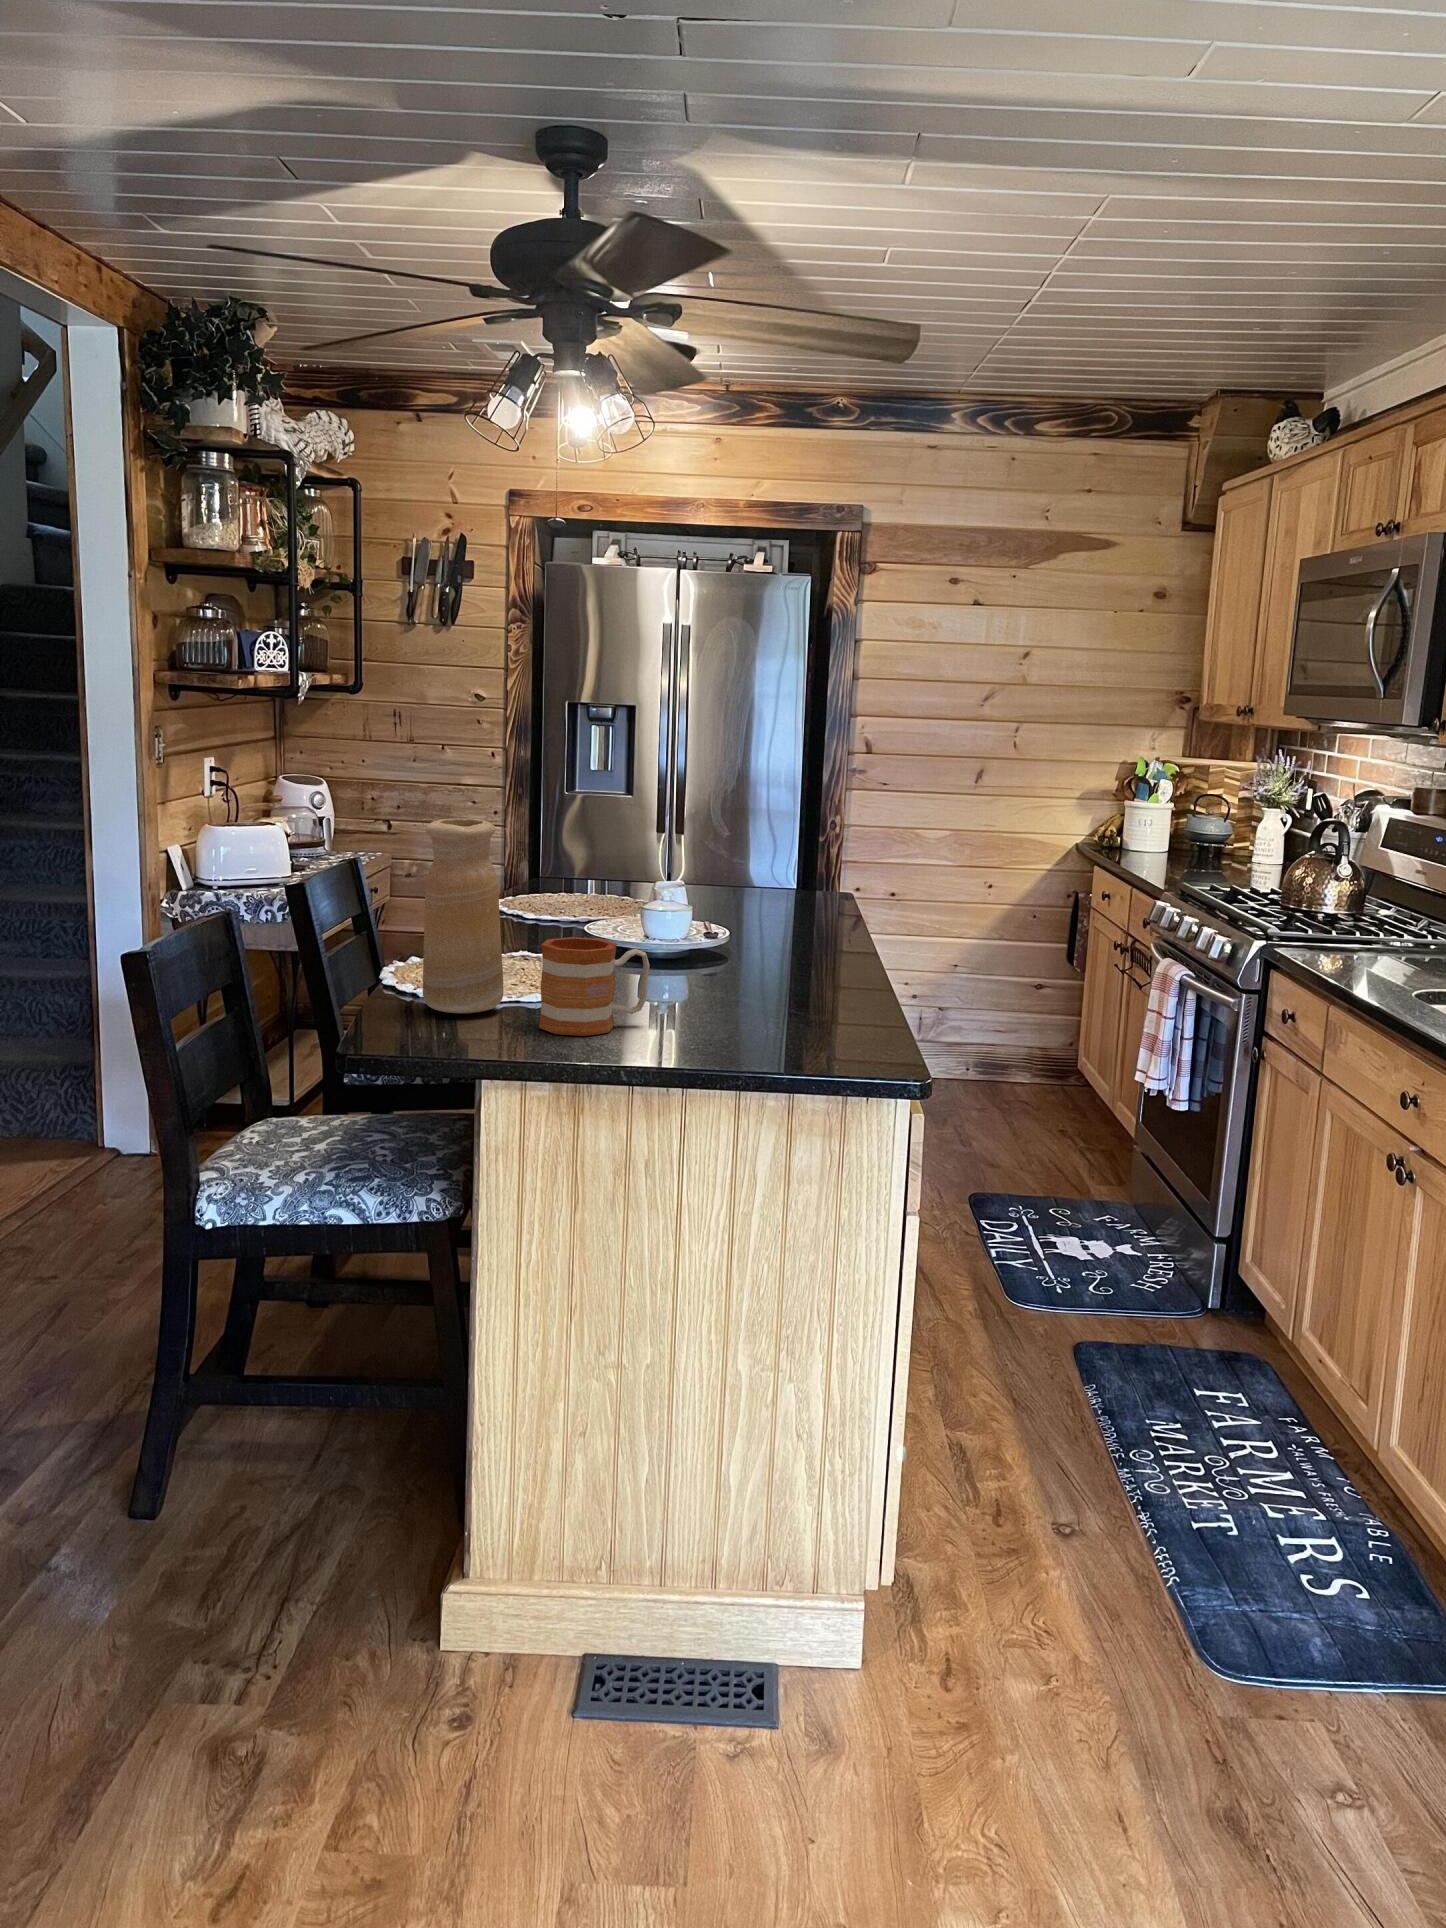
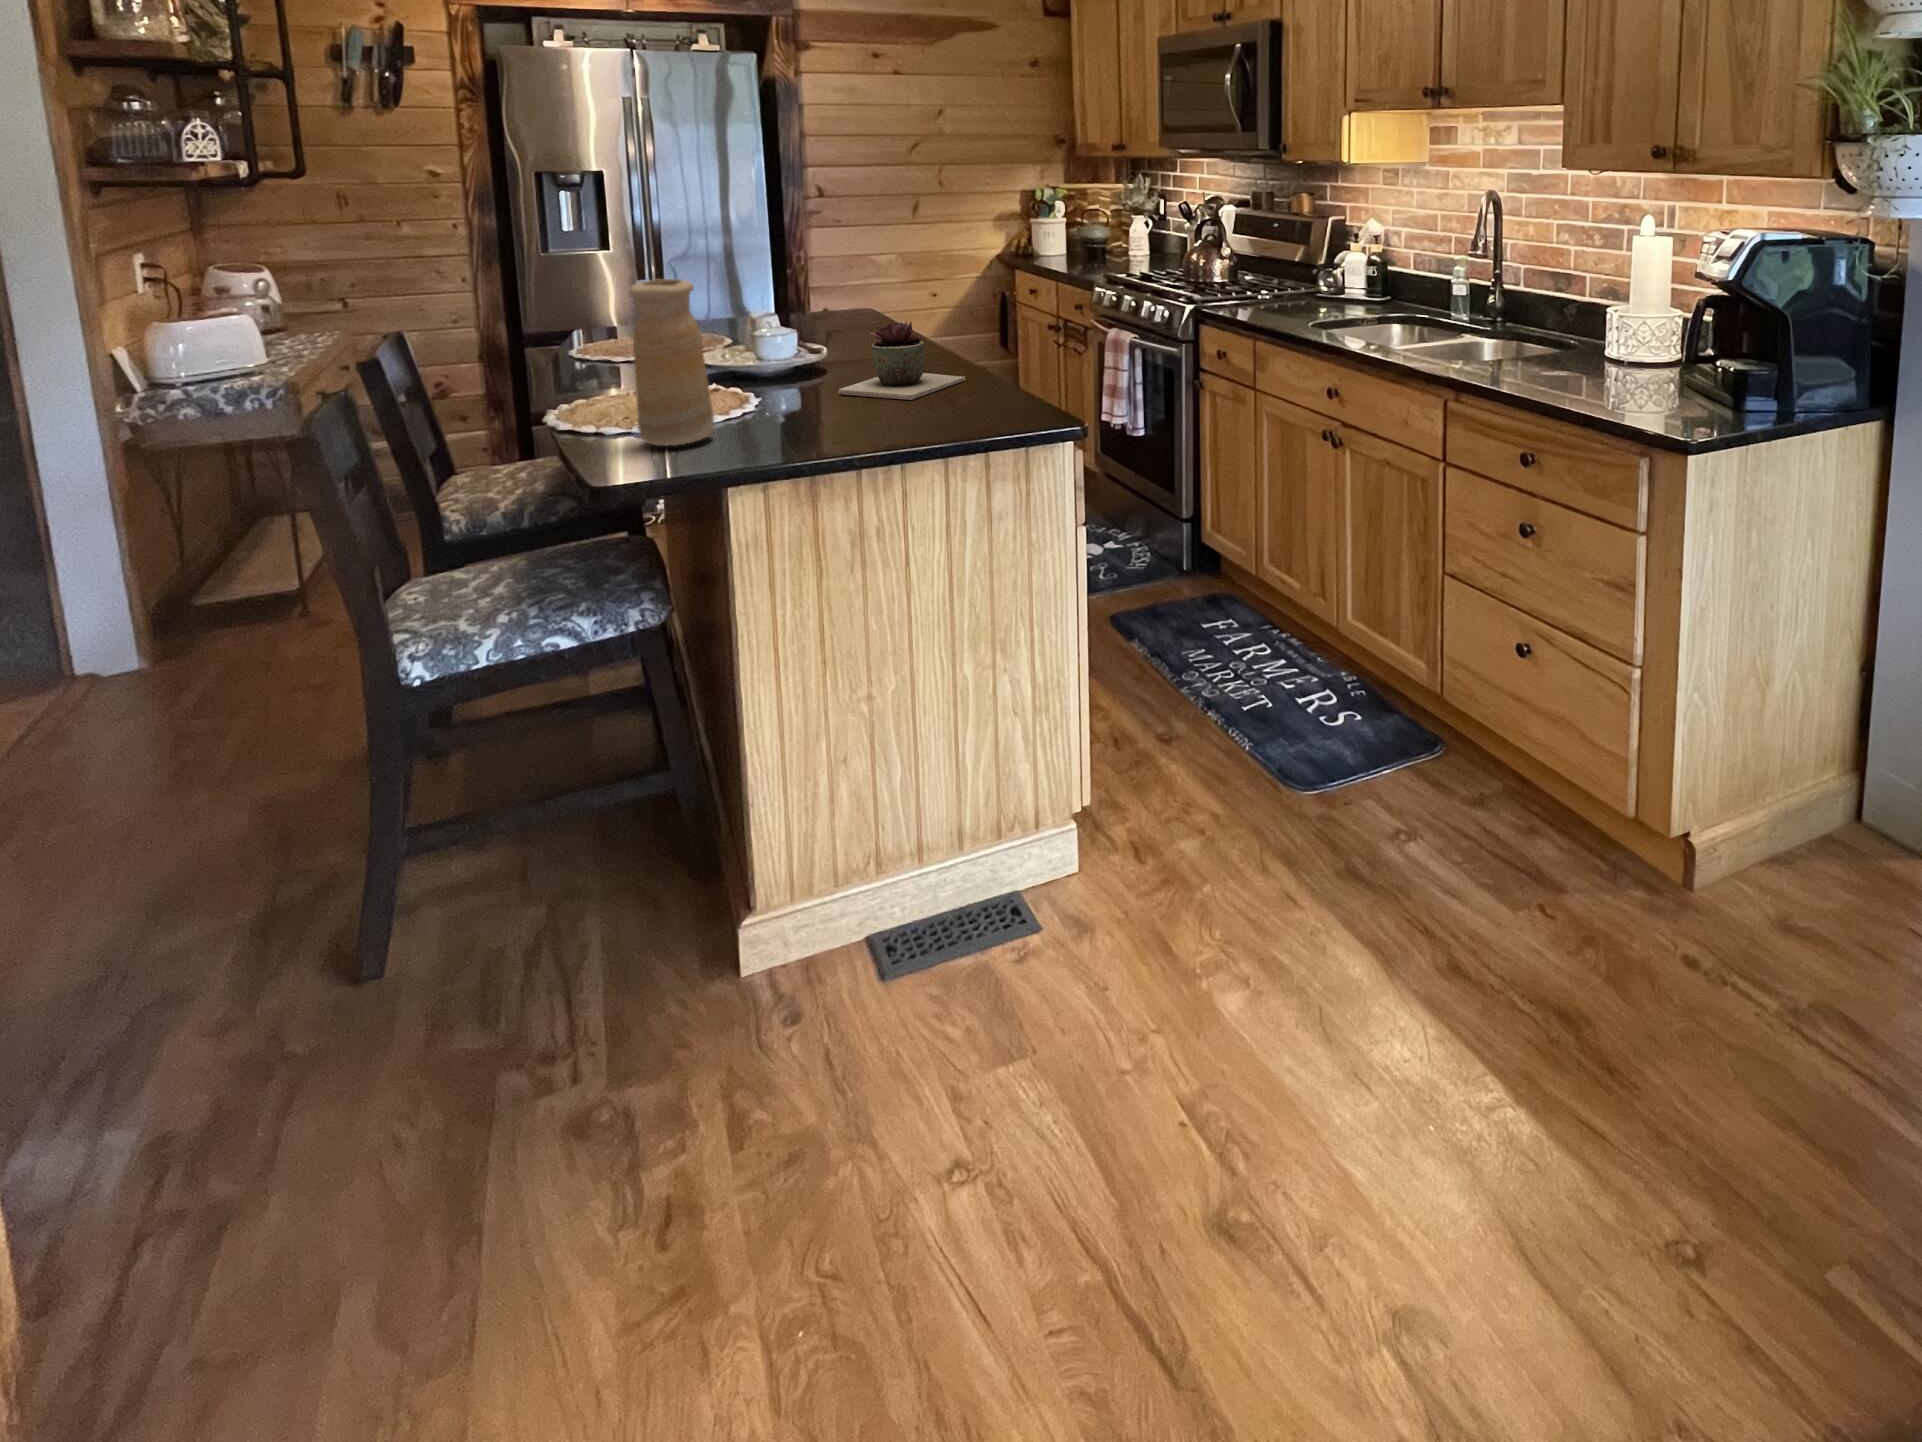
succulent plant: none [684,904,844,1005] -> present [839,322,966,400]
mug: present [539,937,650,1036] -> none [758,364,847,446]

